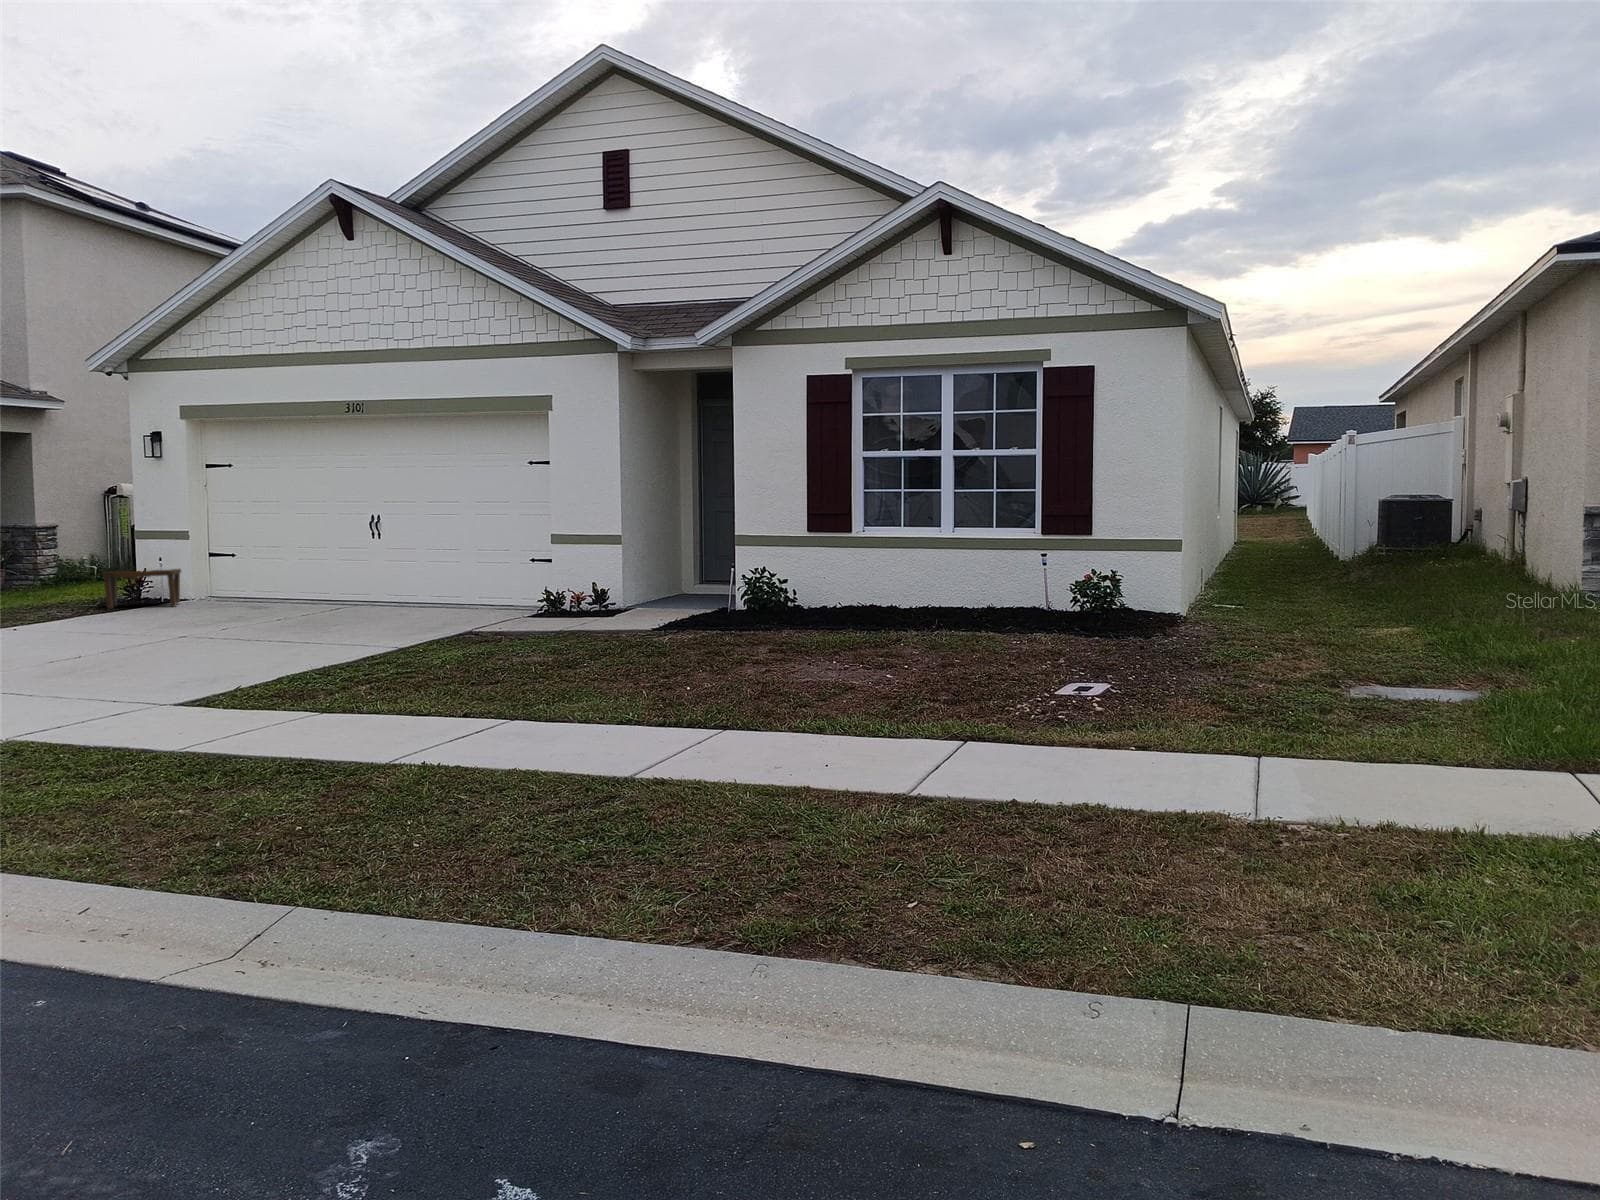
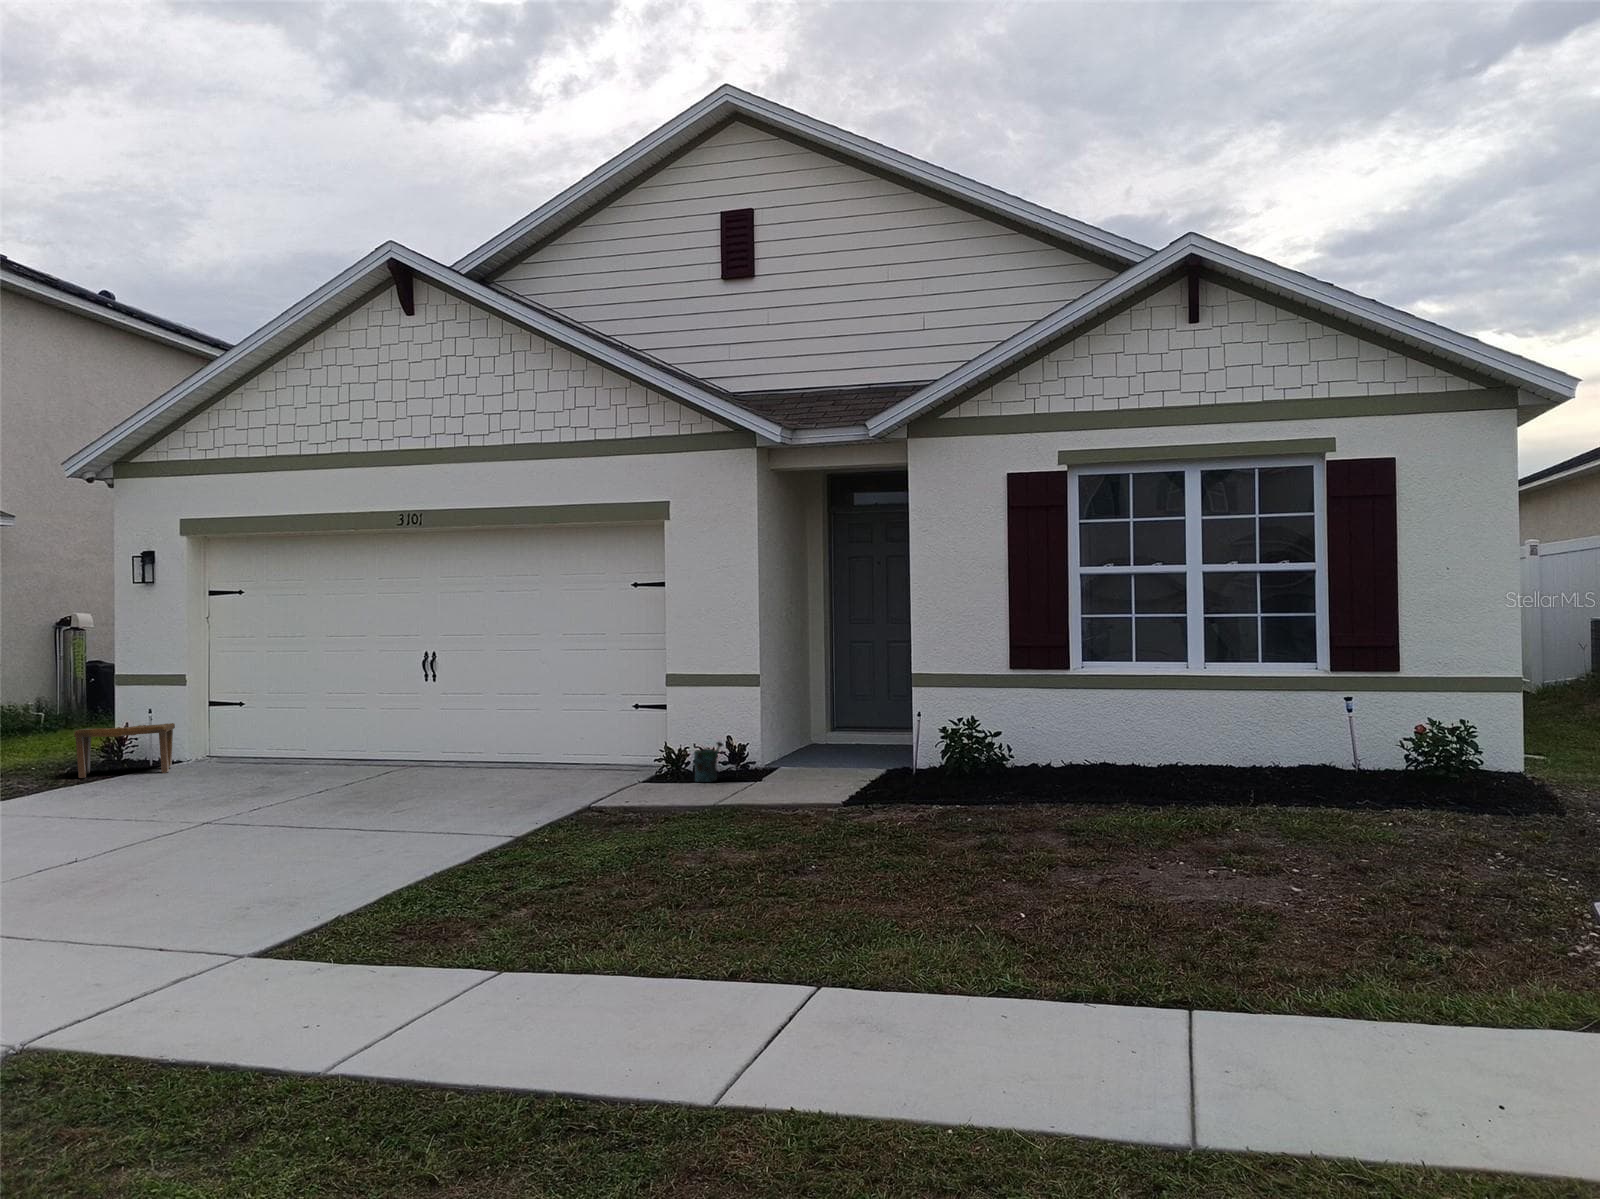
watering can: none [563,587,591,618] -> present [694,742,723,782]

